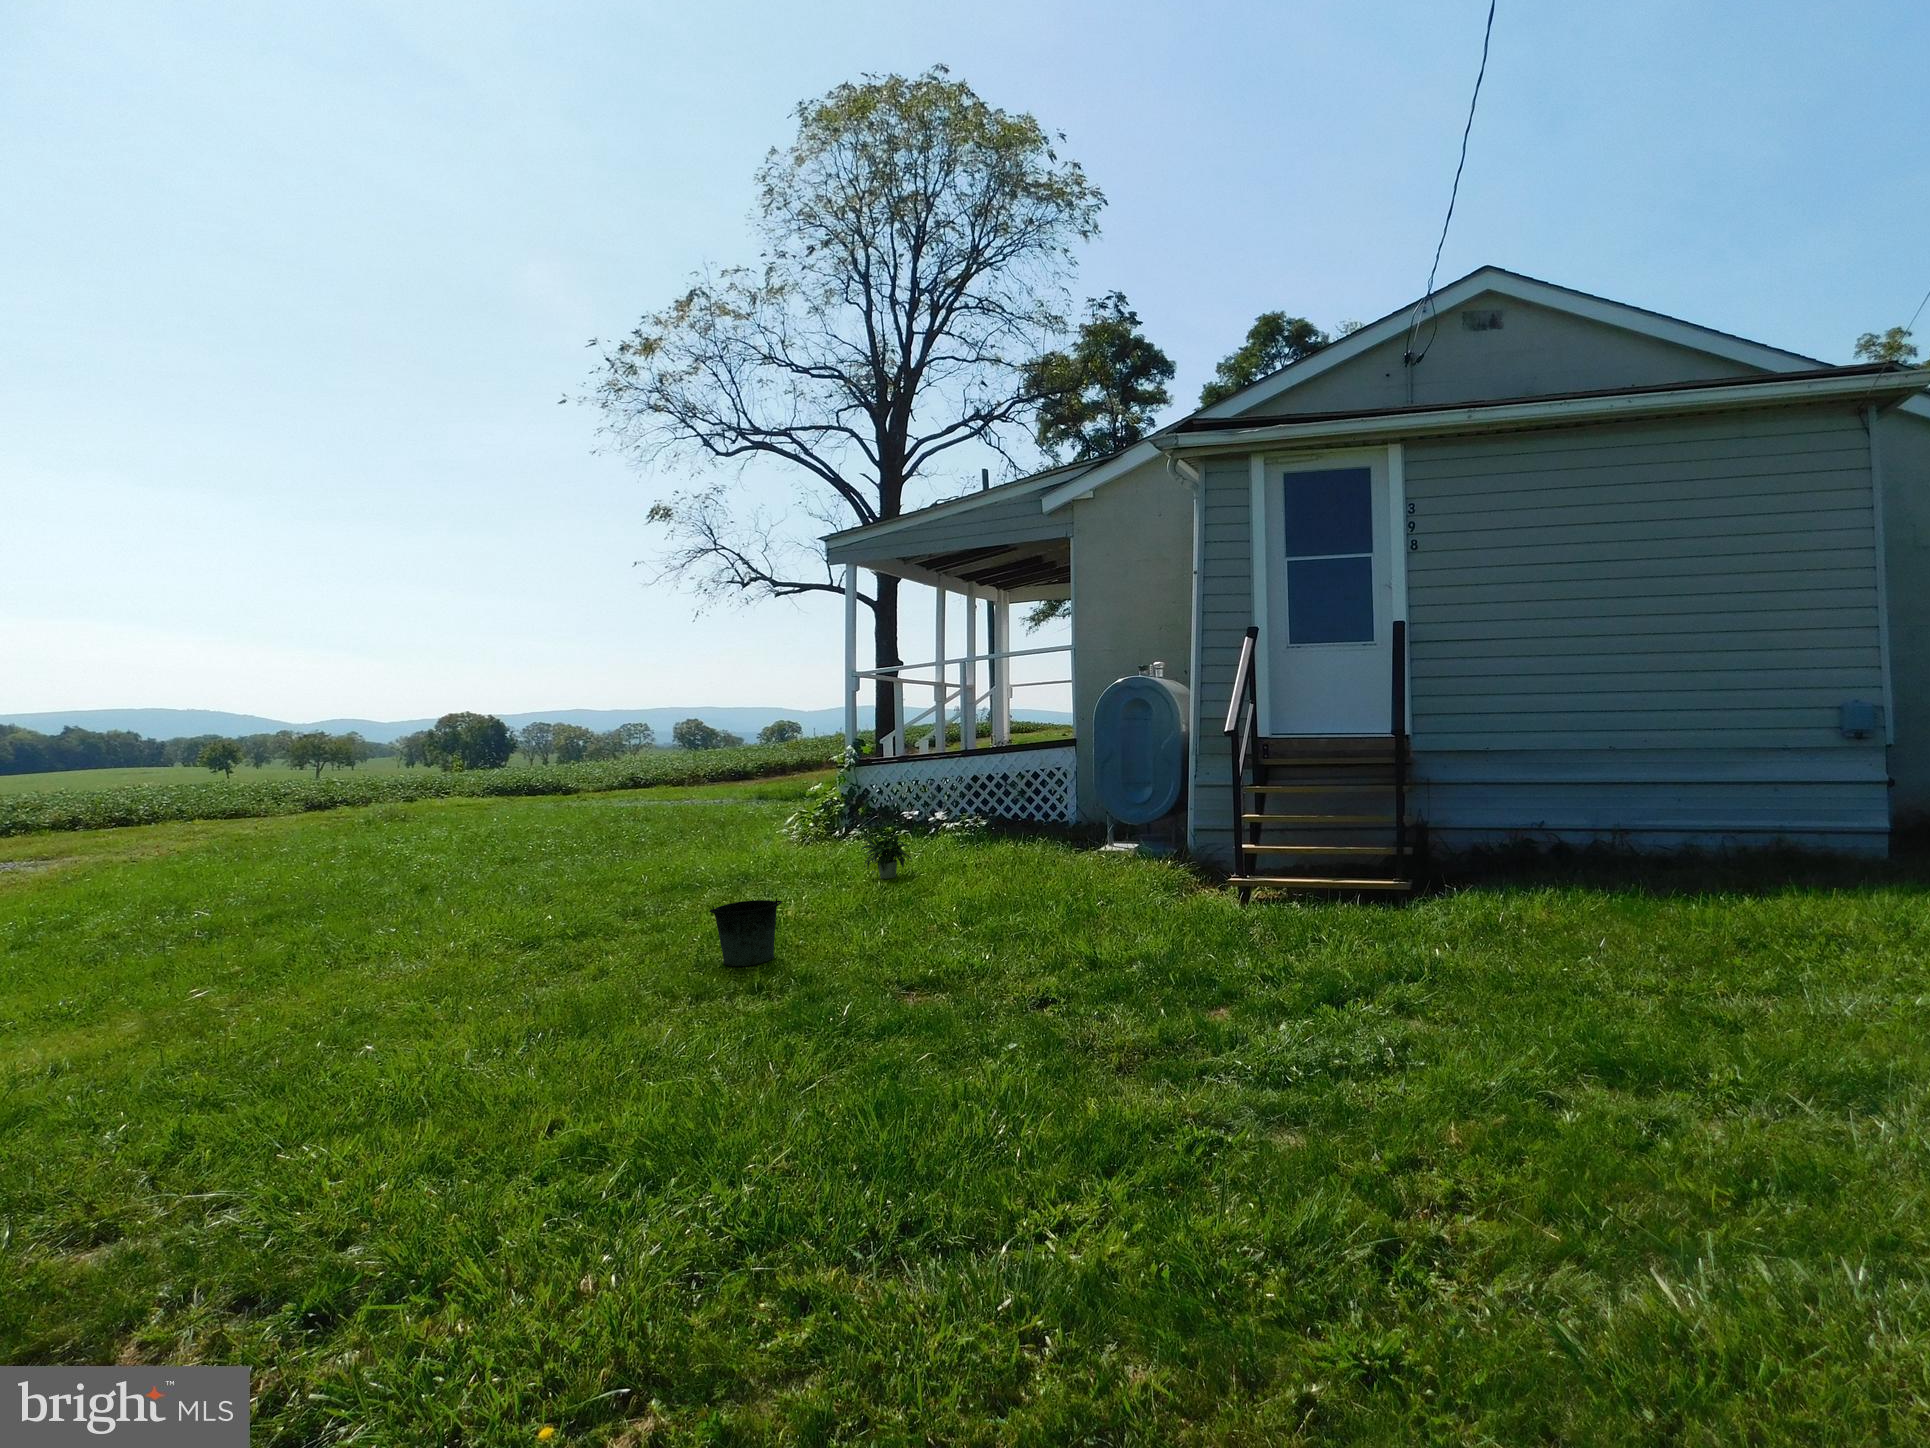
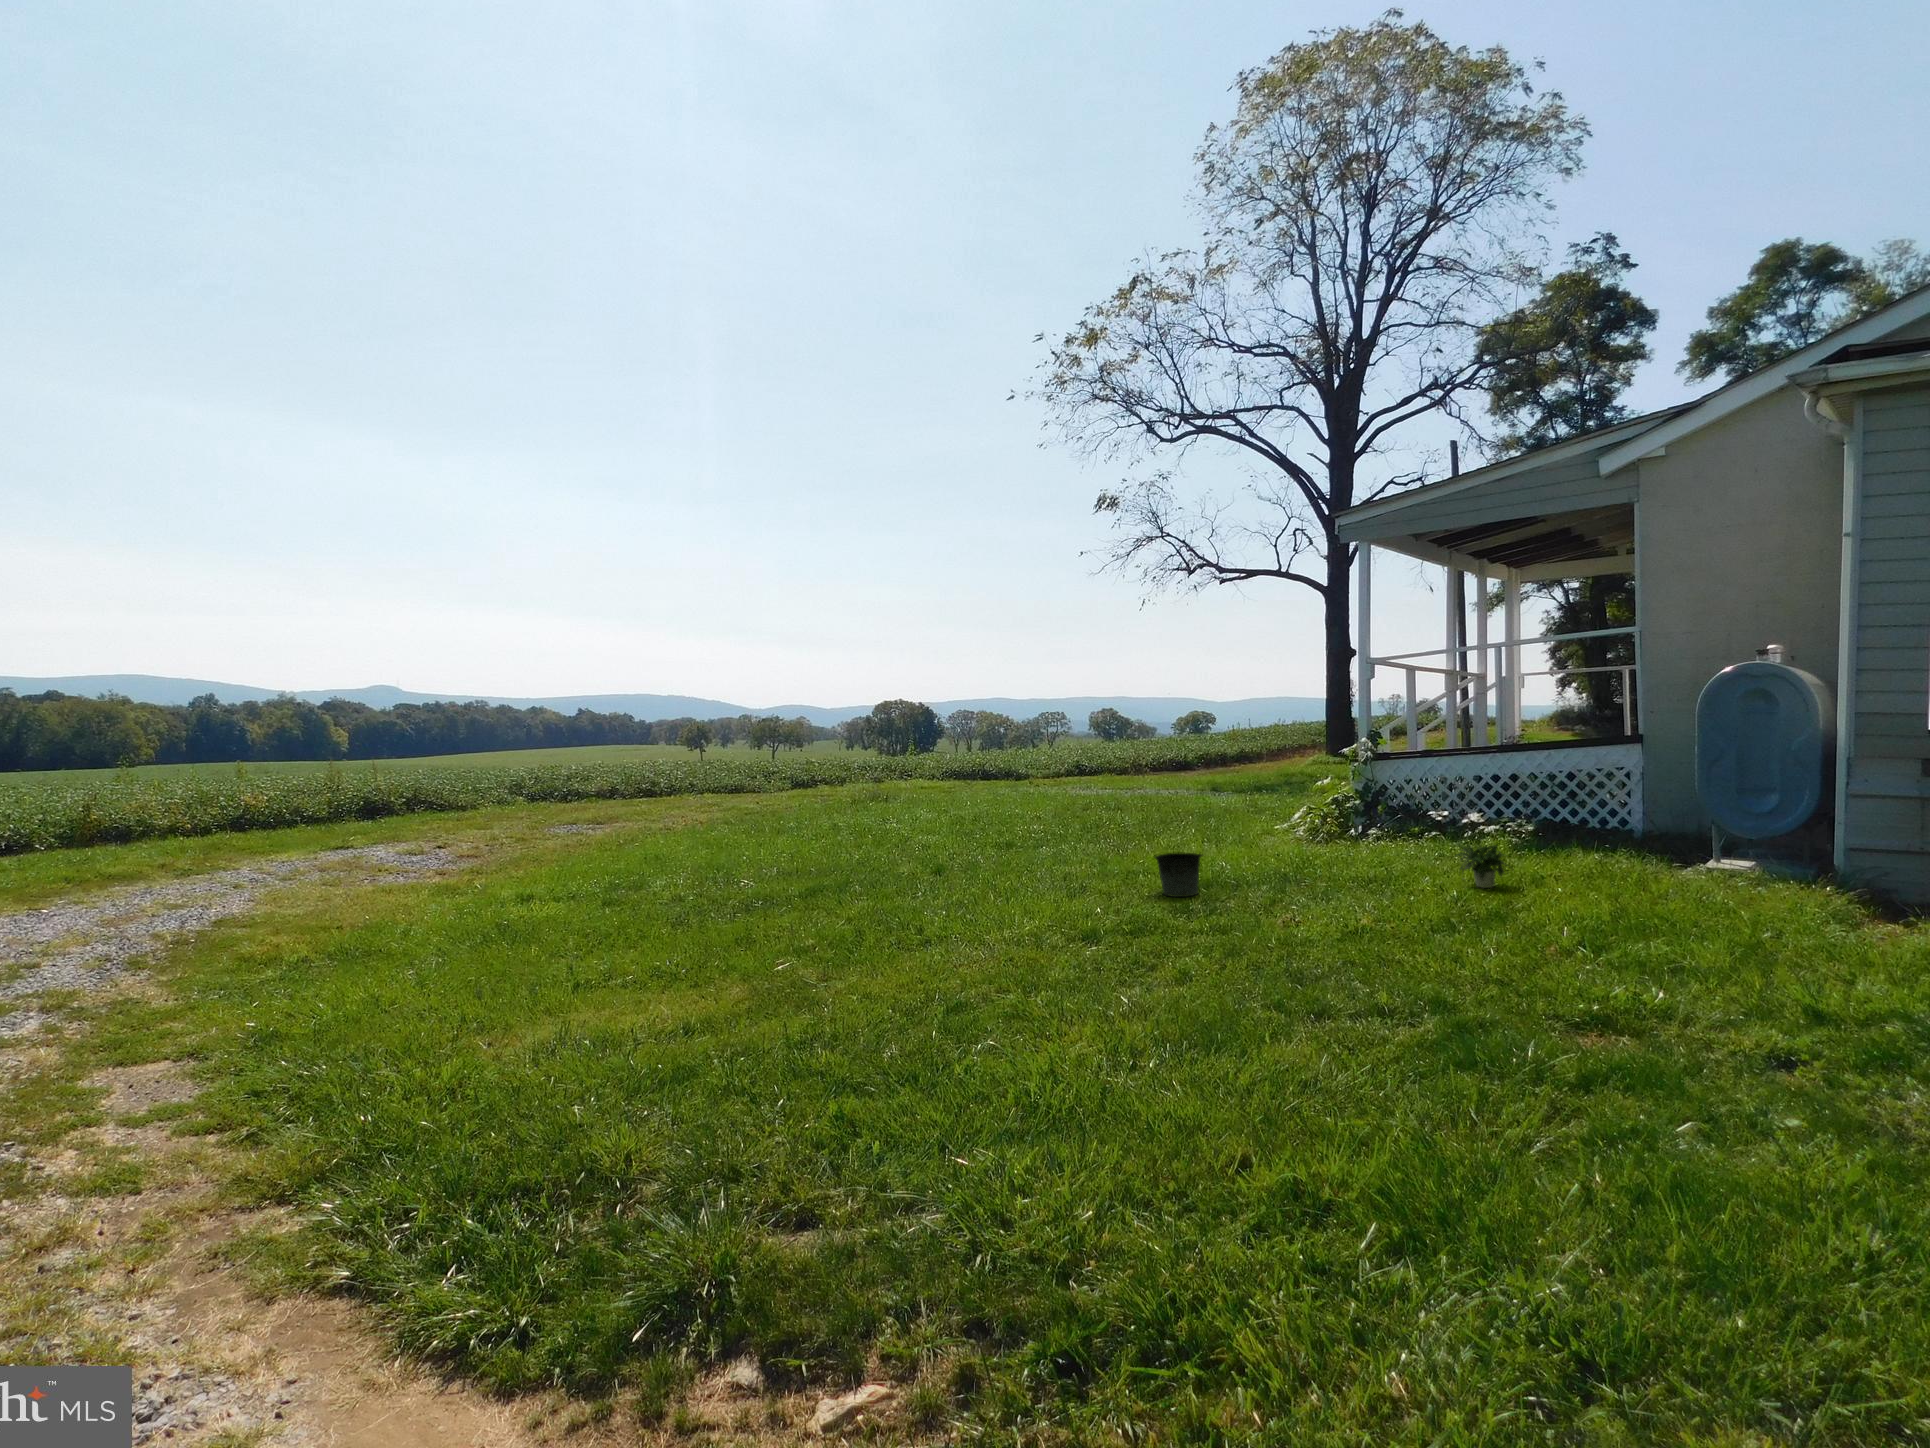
bucket: present [709,898,782,966] -> present [1154,852,1204,897]

